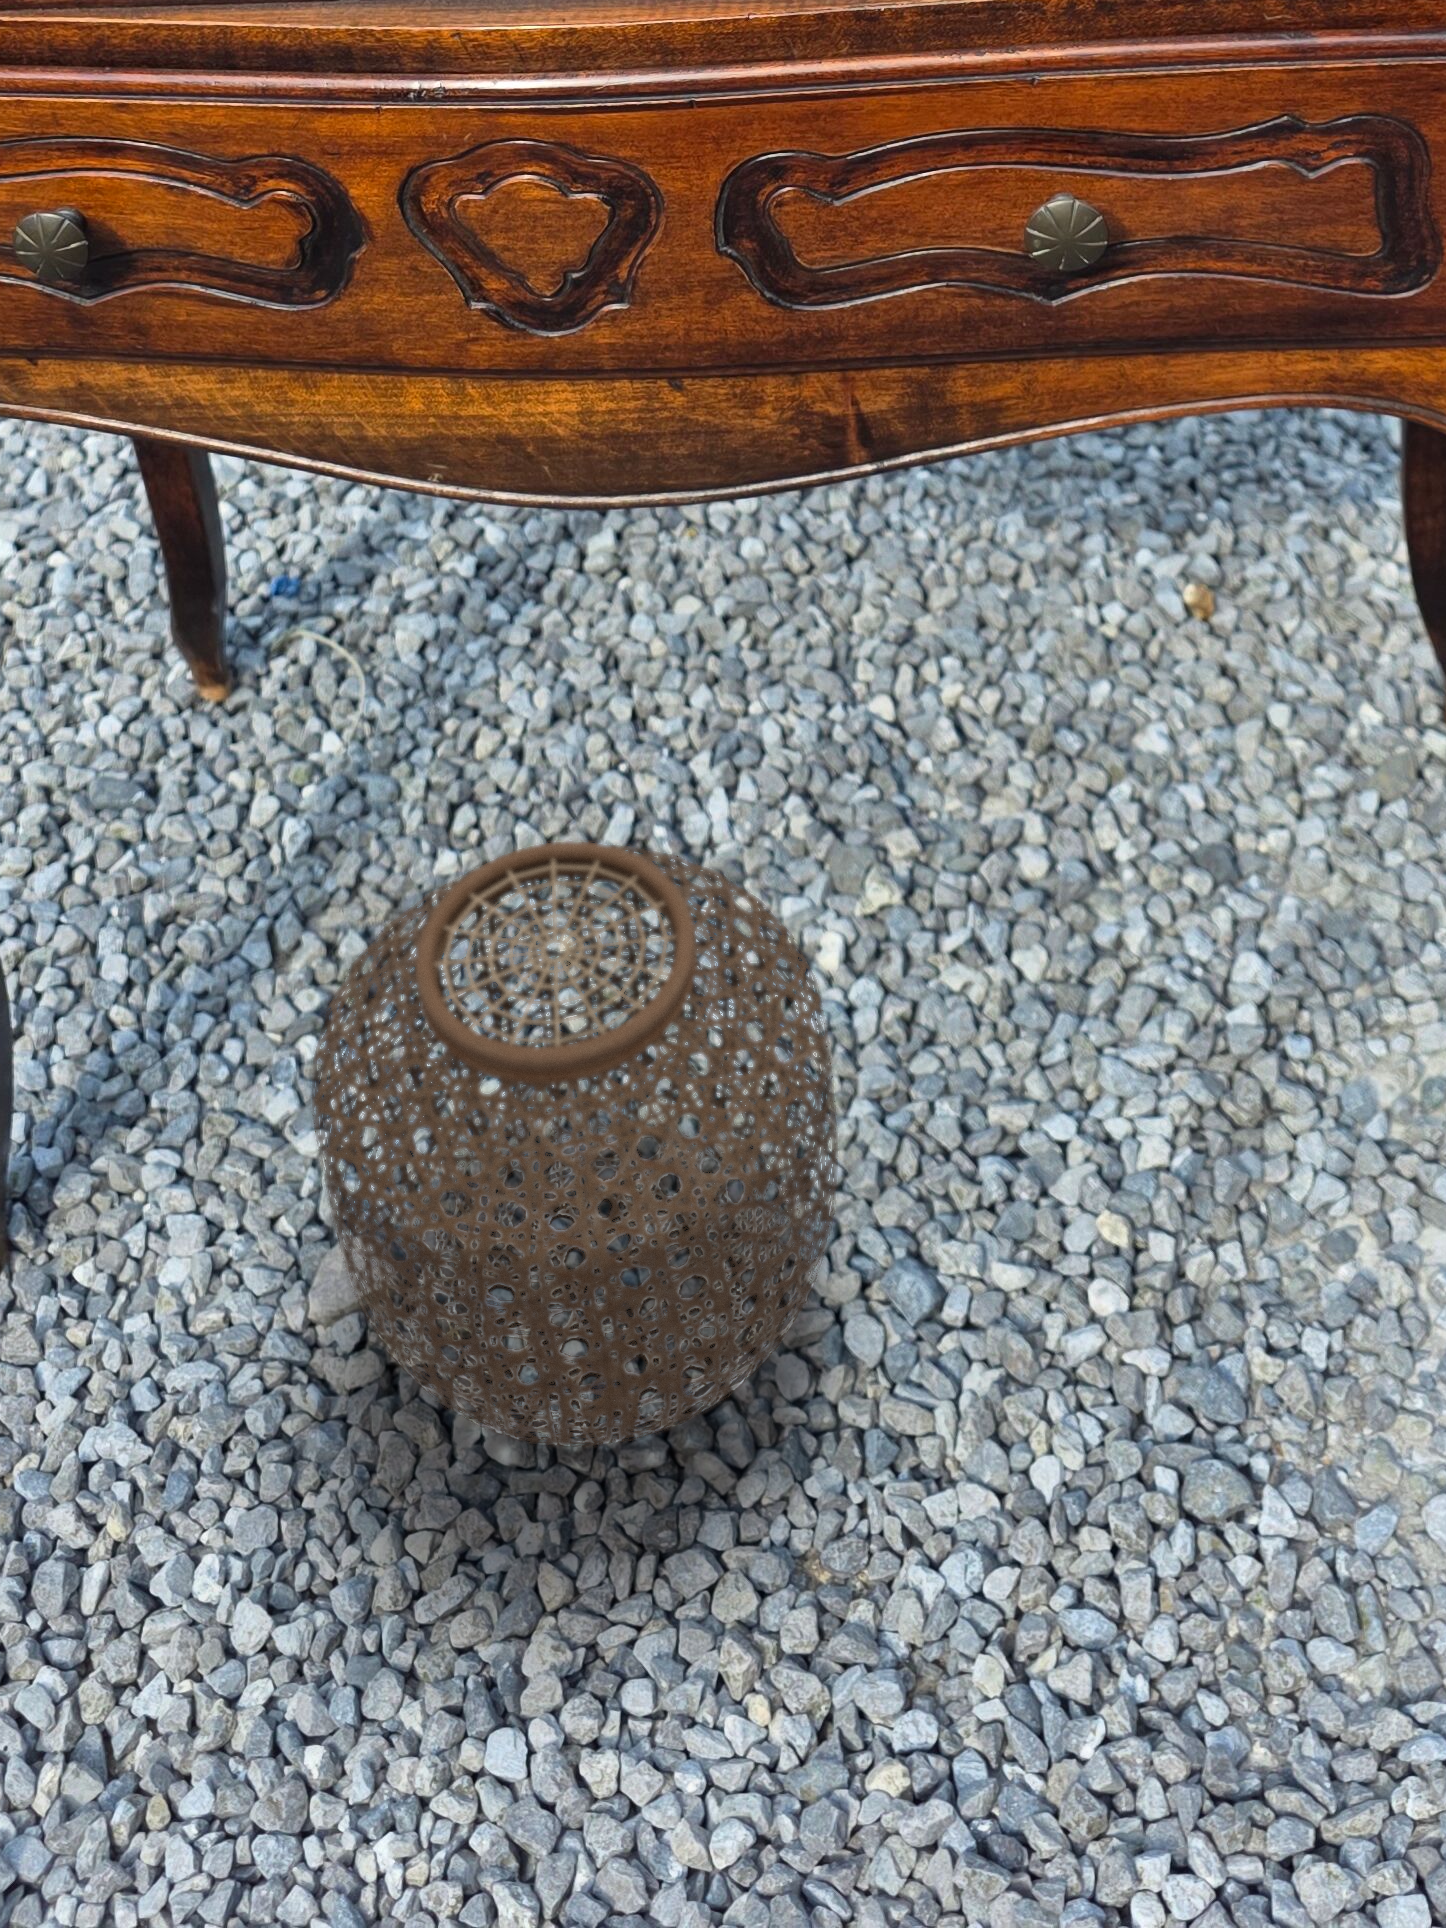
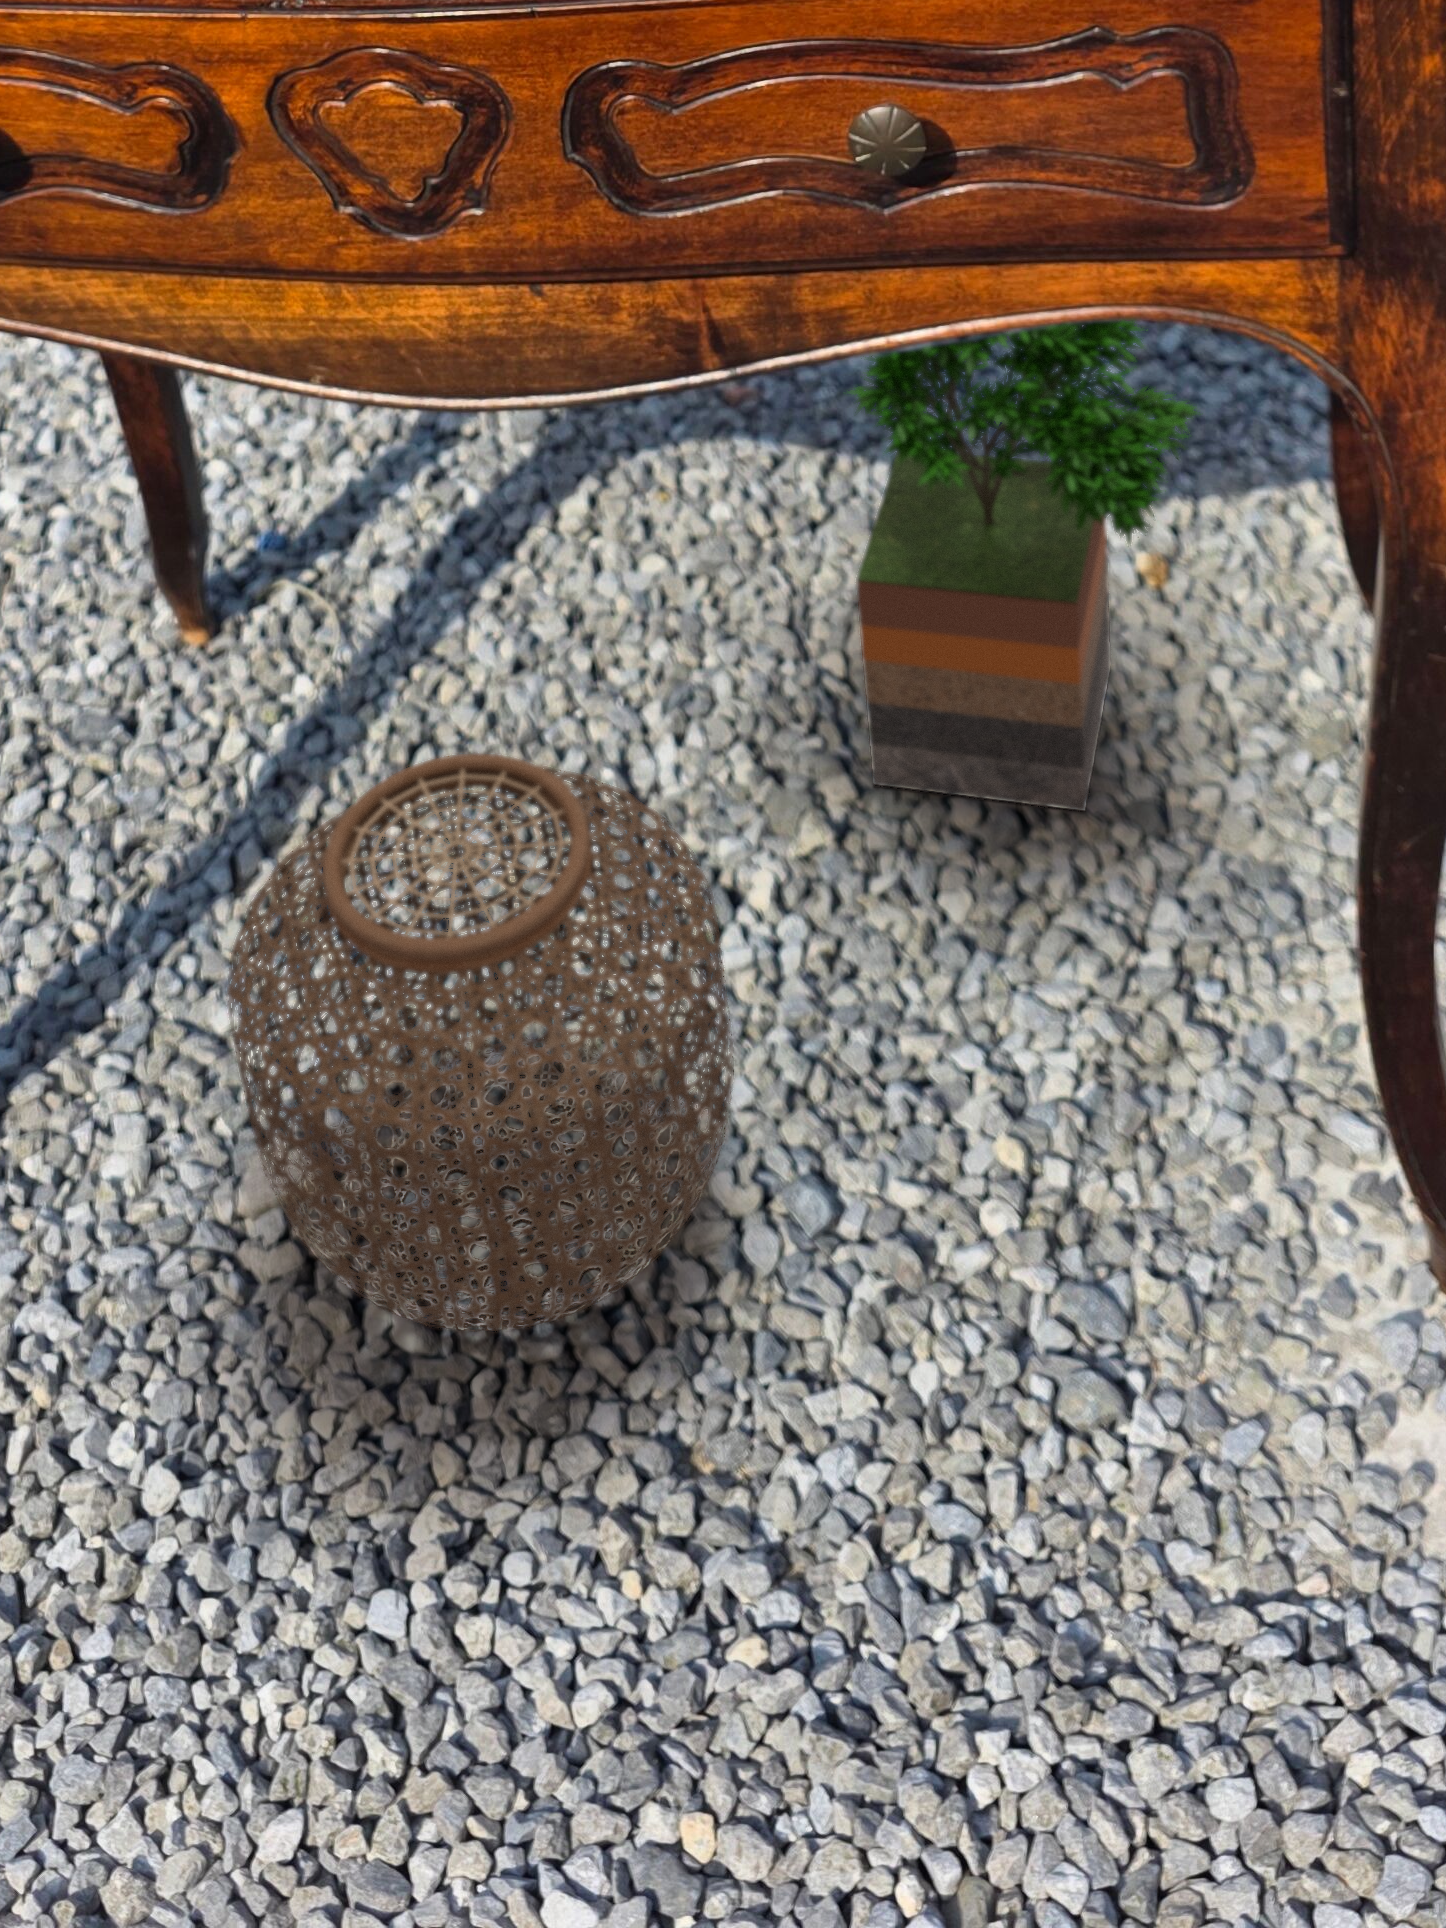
potted tree: none [852,235,1290,860] -> present [850,320,1200,811]

